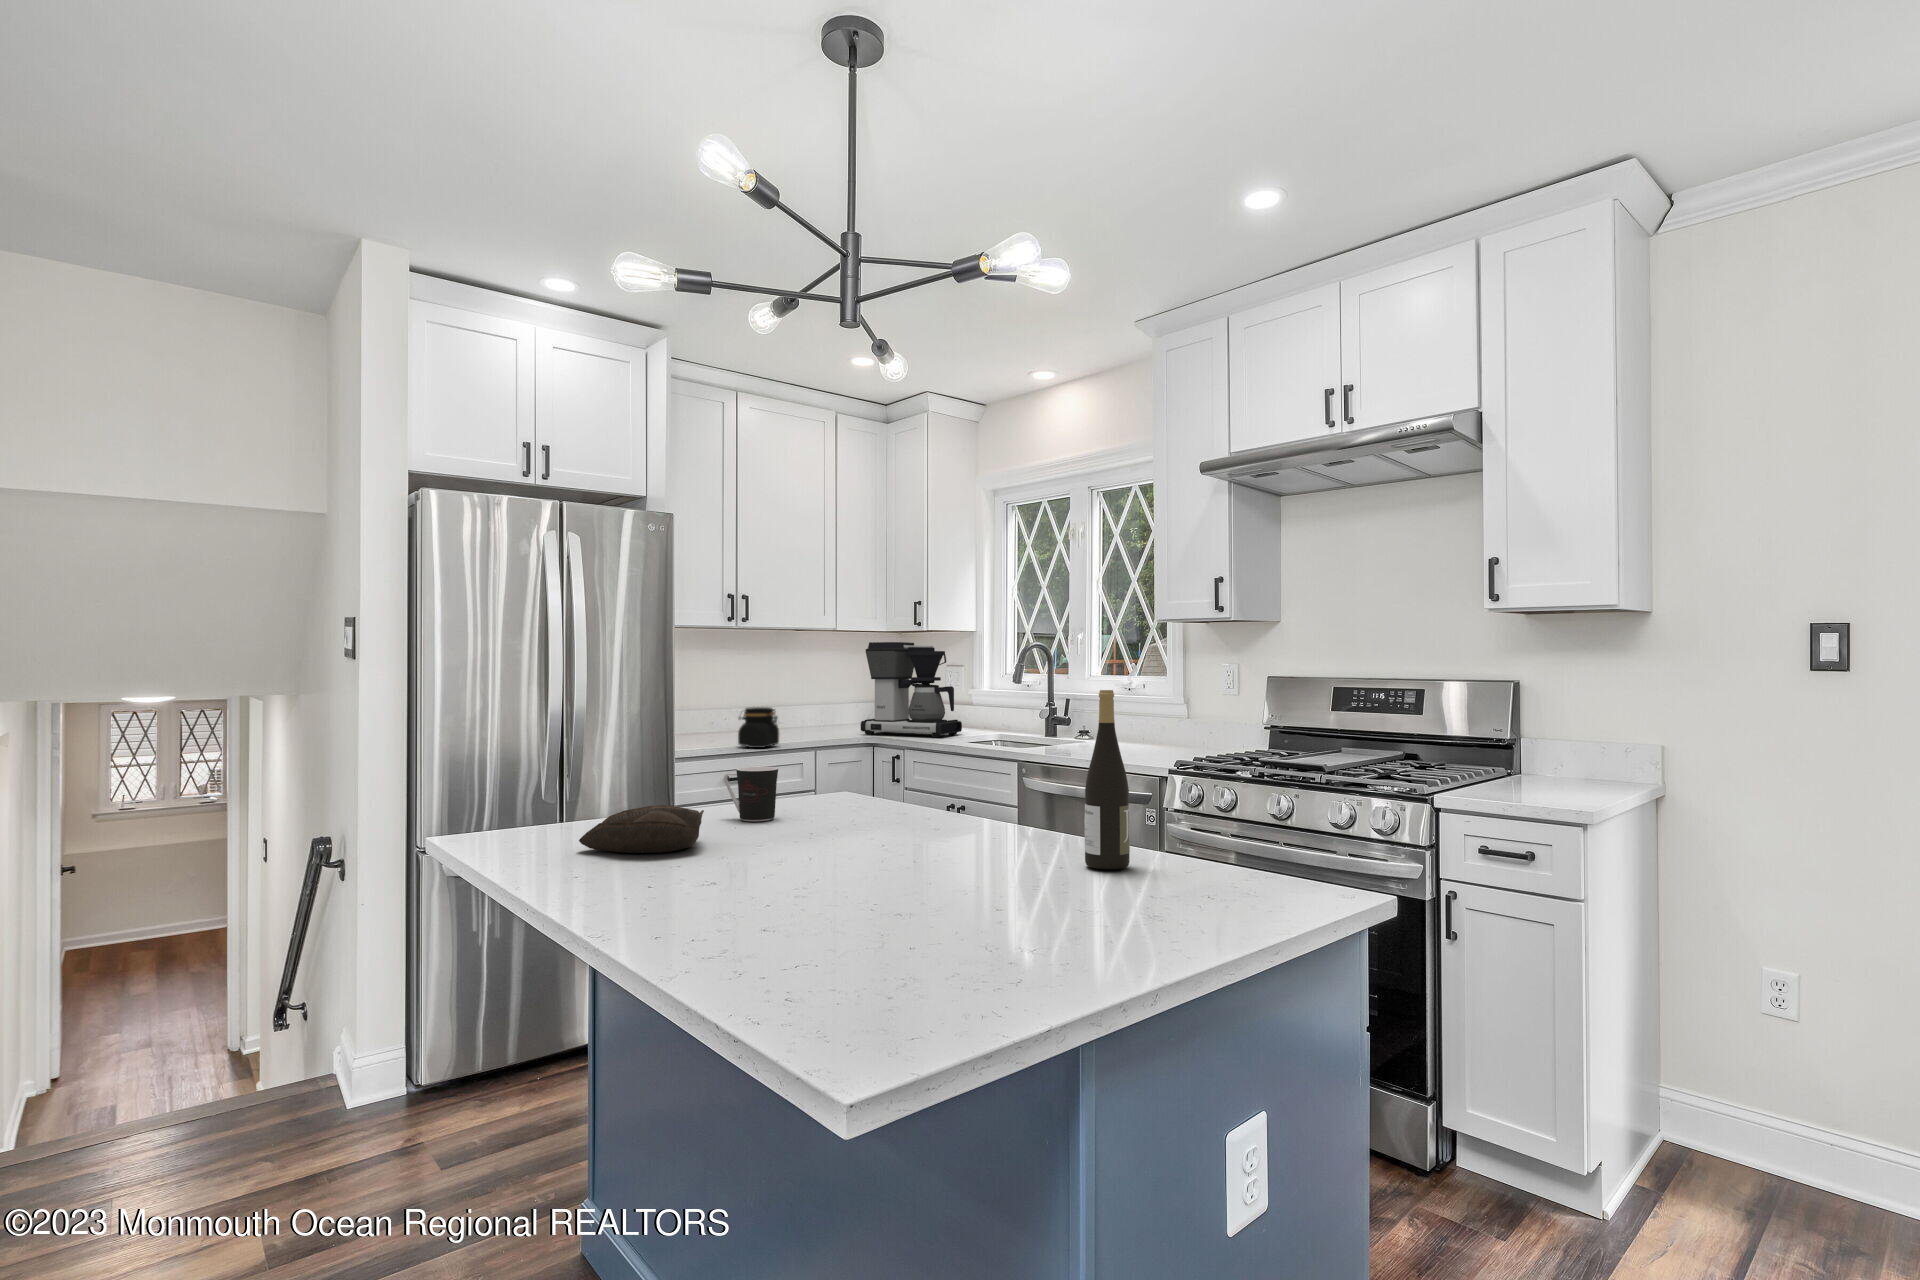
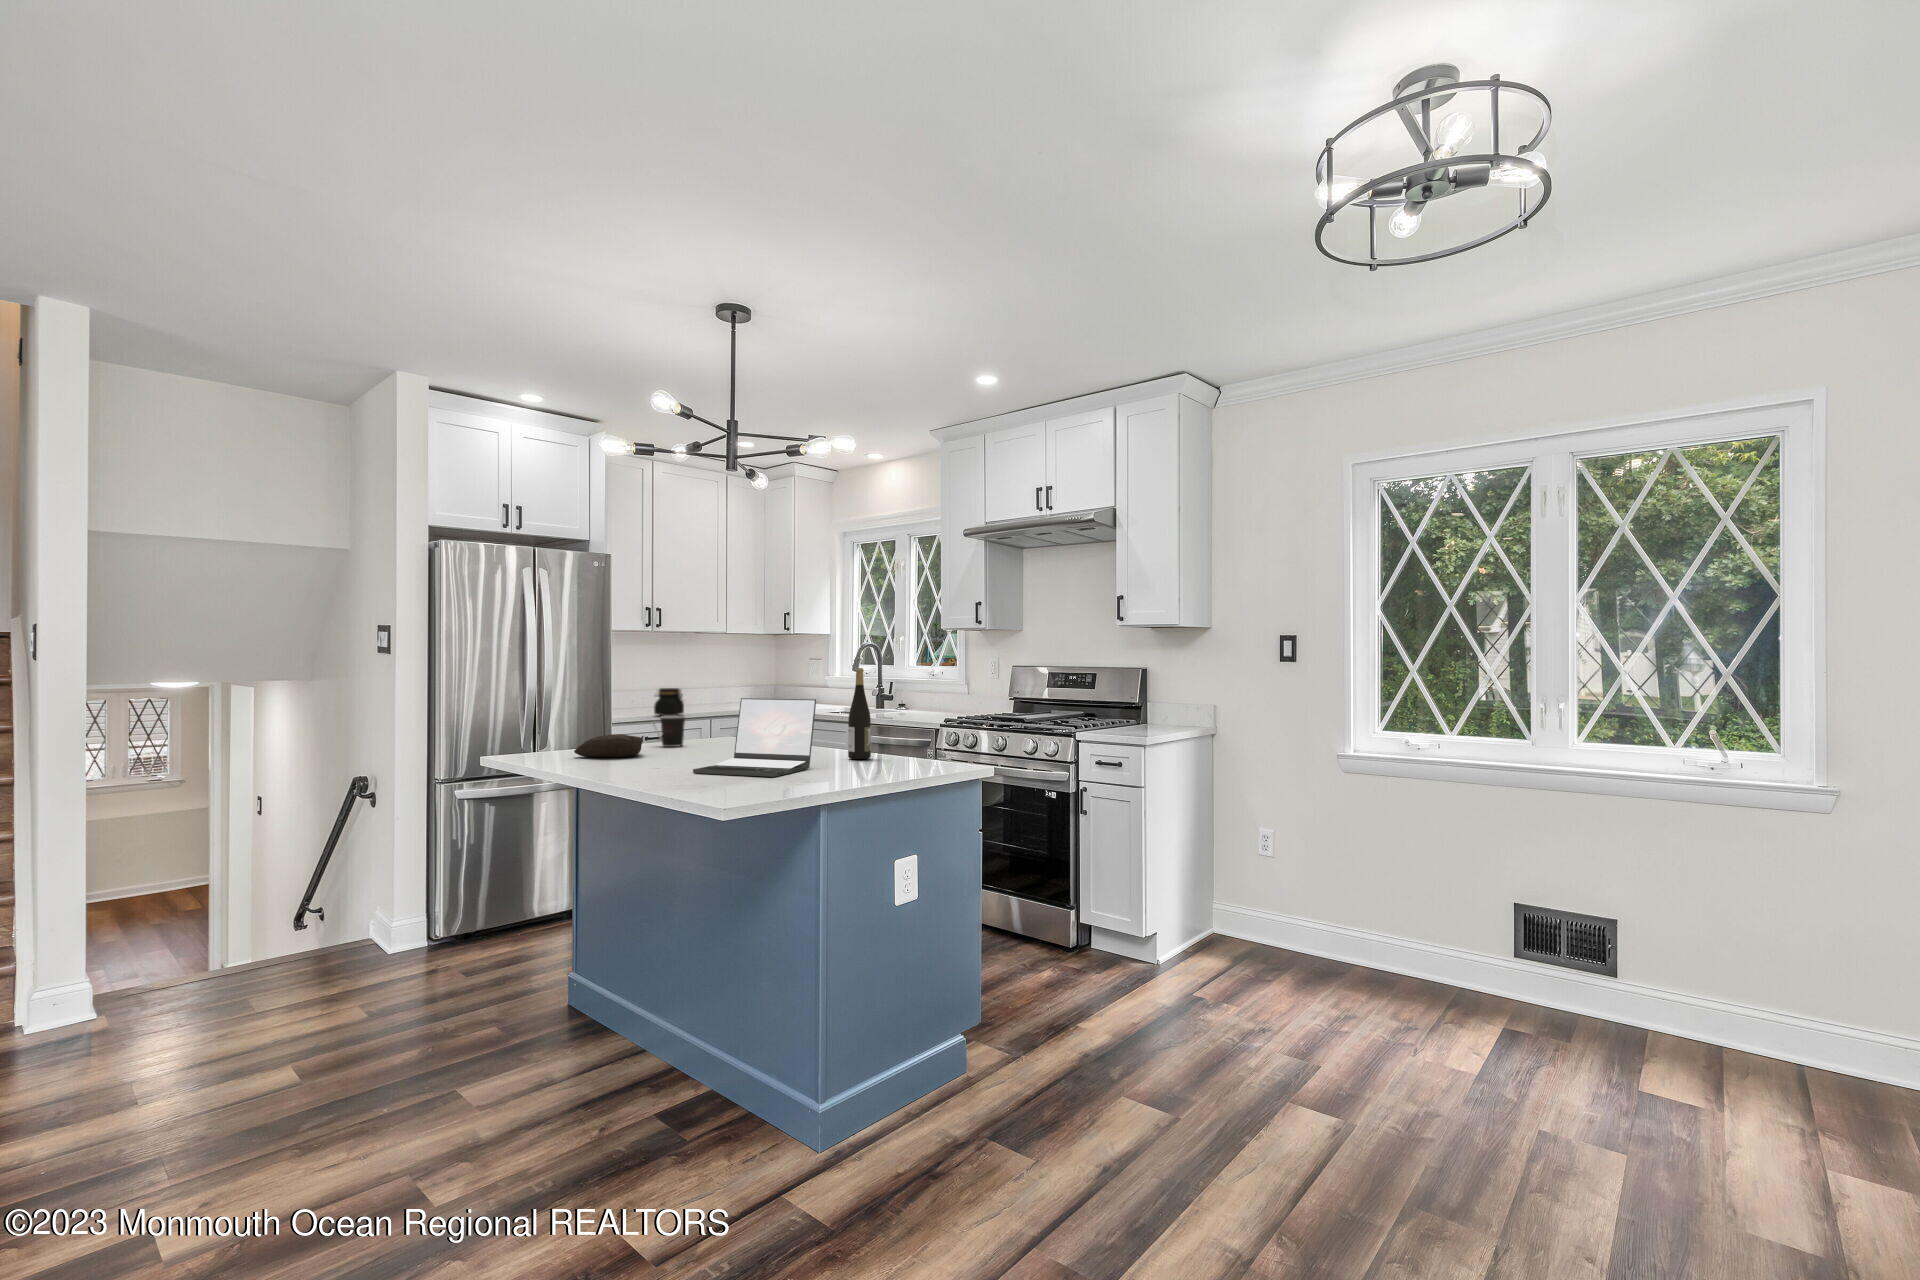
coffee maker: present [861,642,962,737] -> none [744,642,817,710]
laptop: none [790,751,1039,942] -> present [693,698,816,777]

